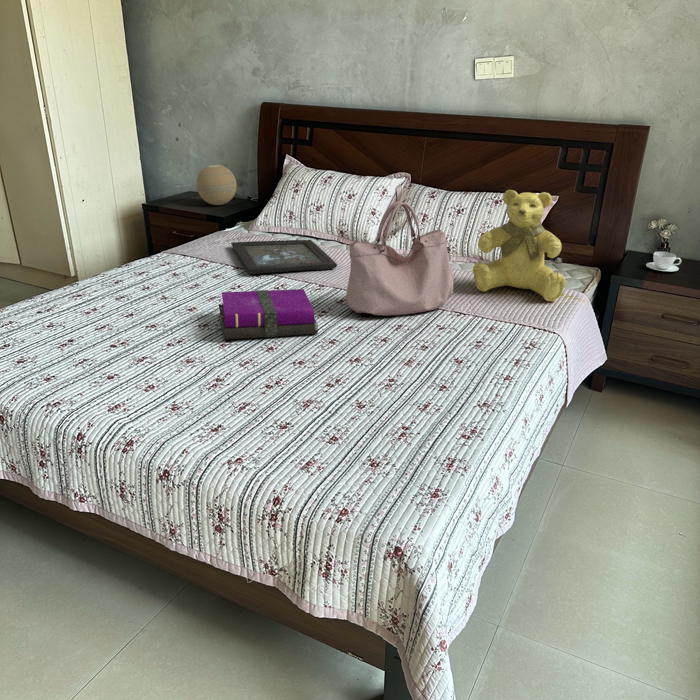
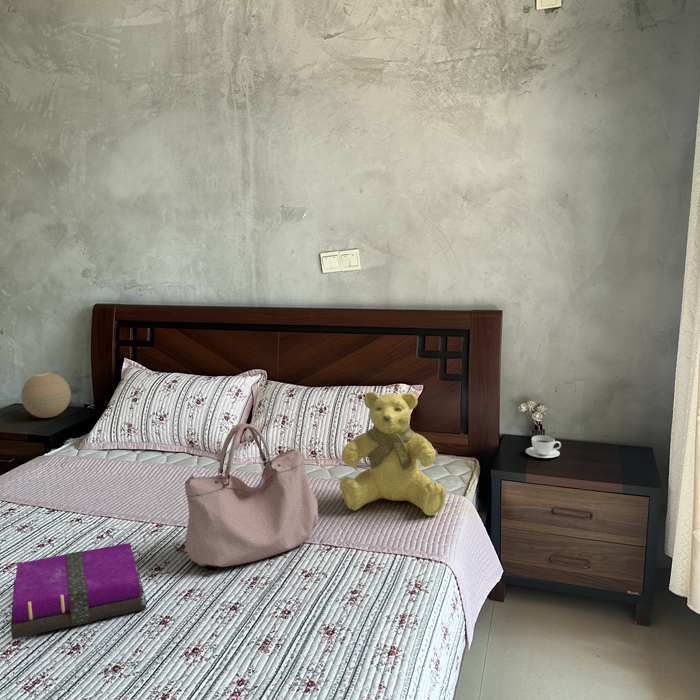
tray: present [231,240,337,274] -> none [53,456,181,518]

